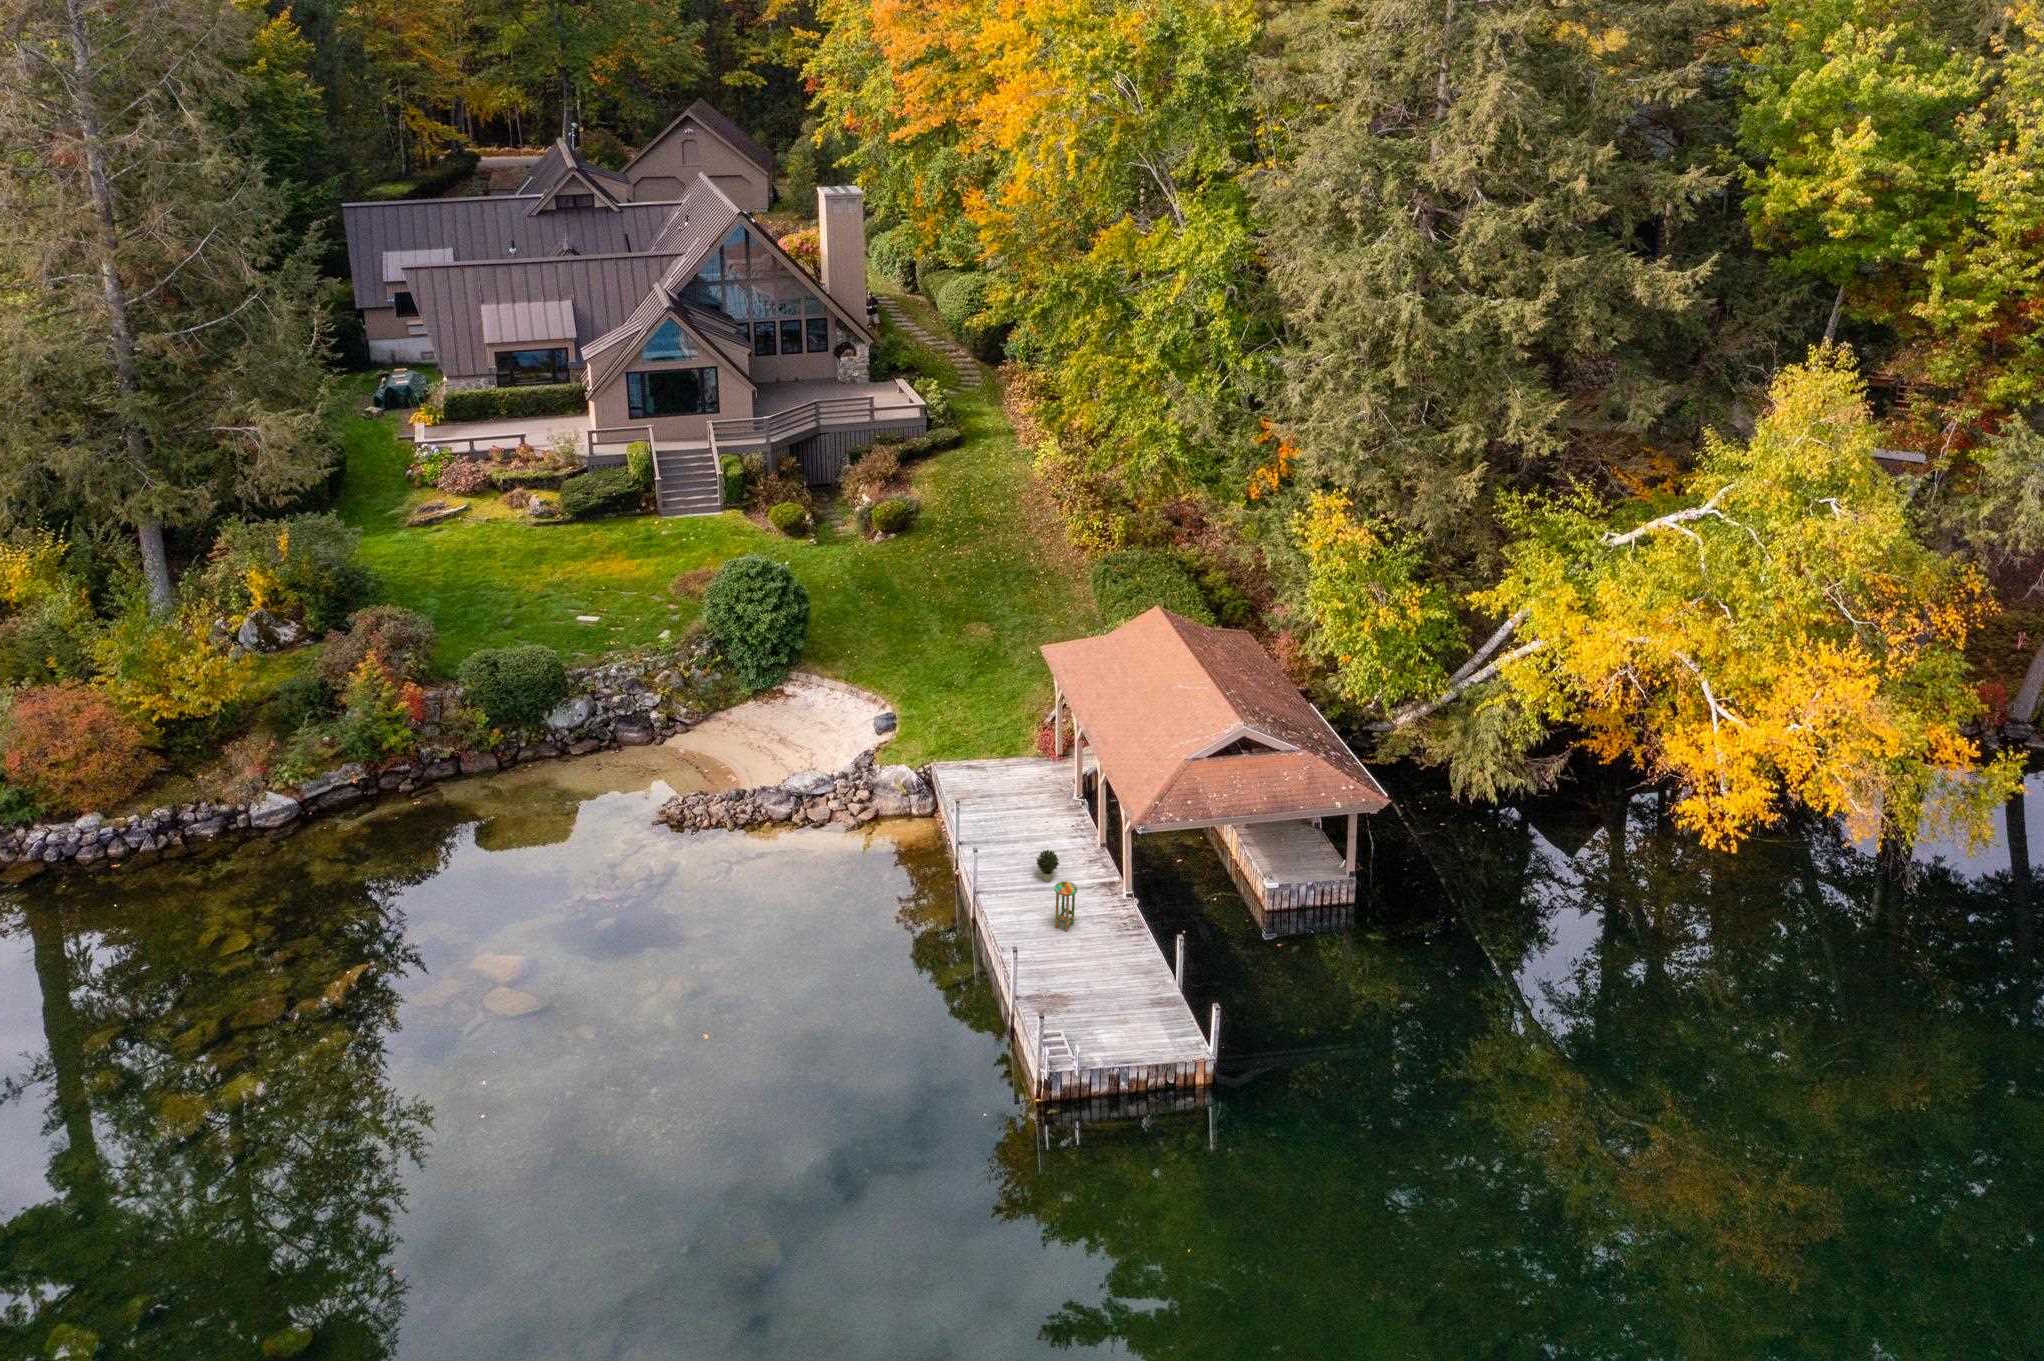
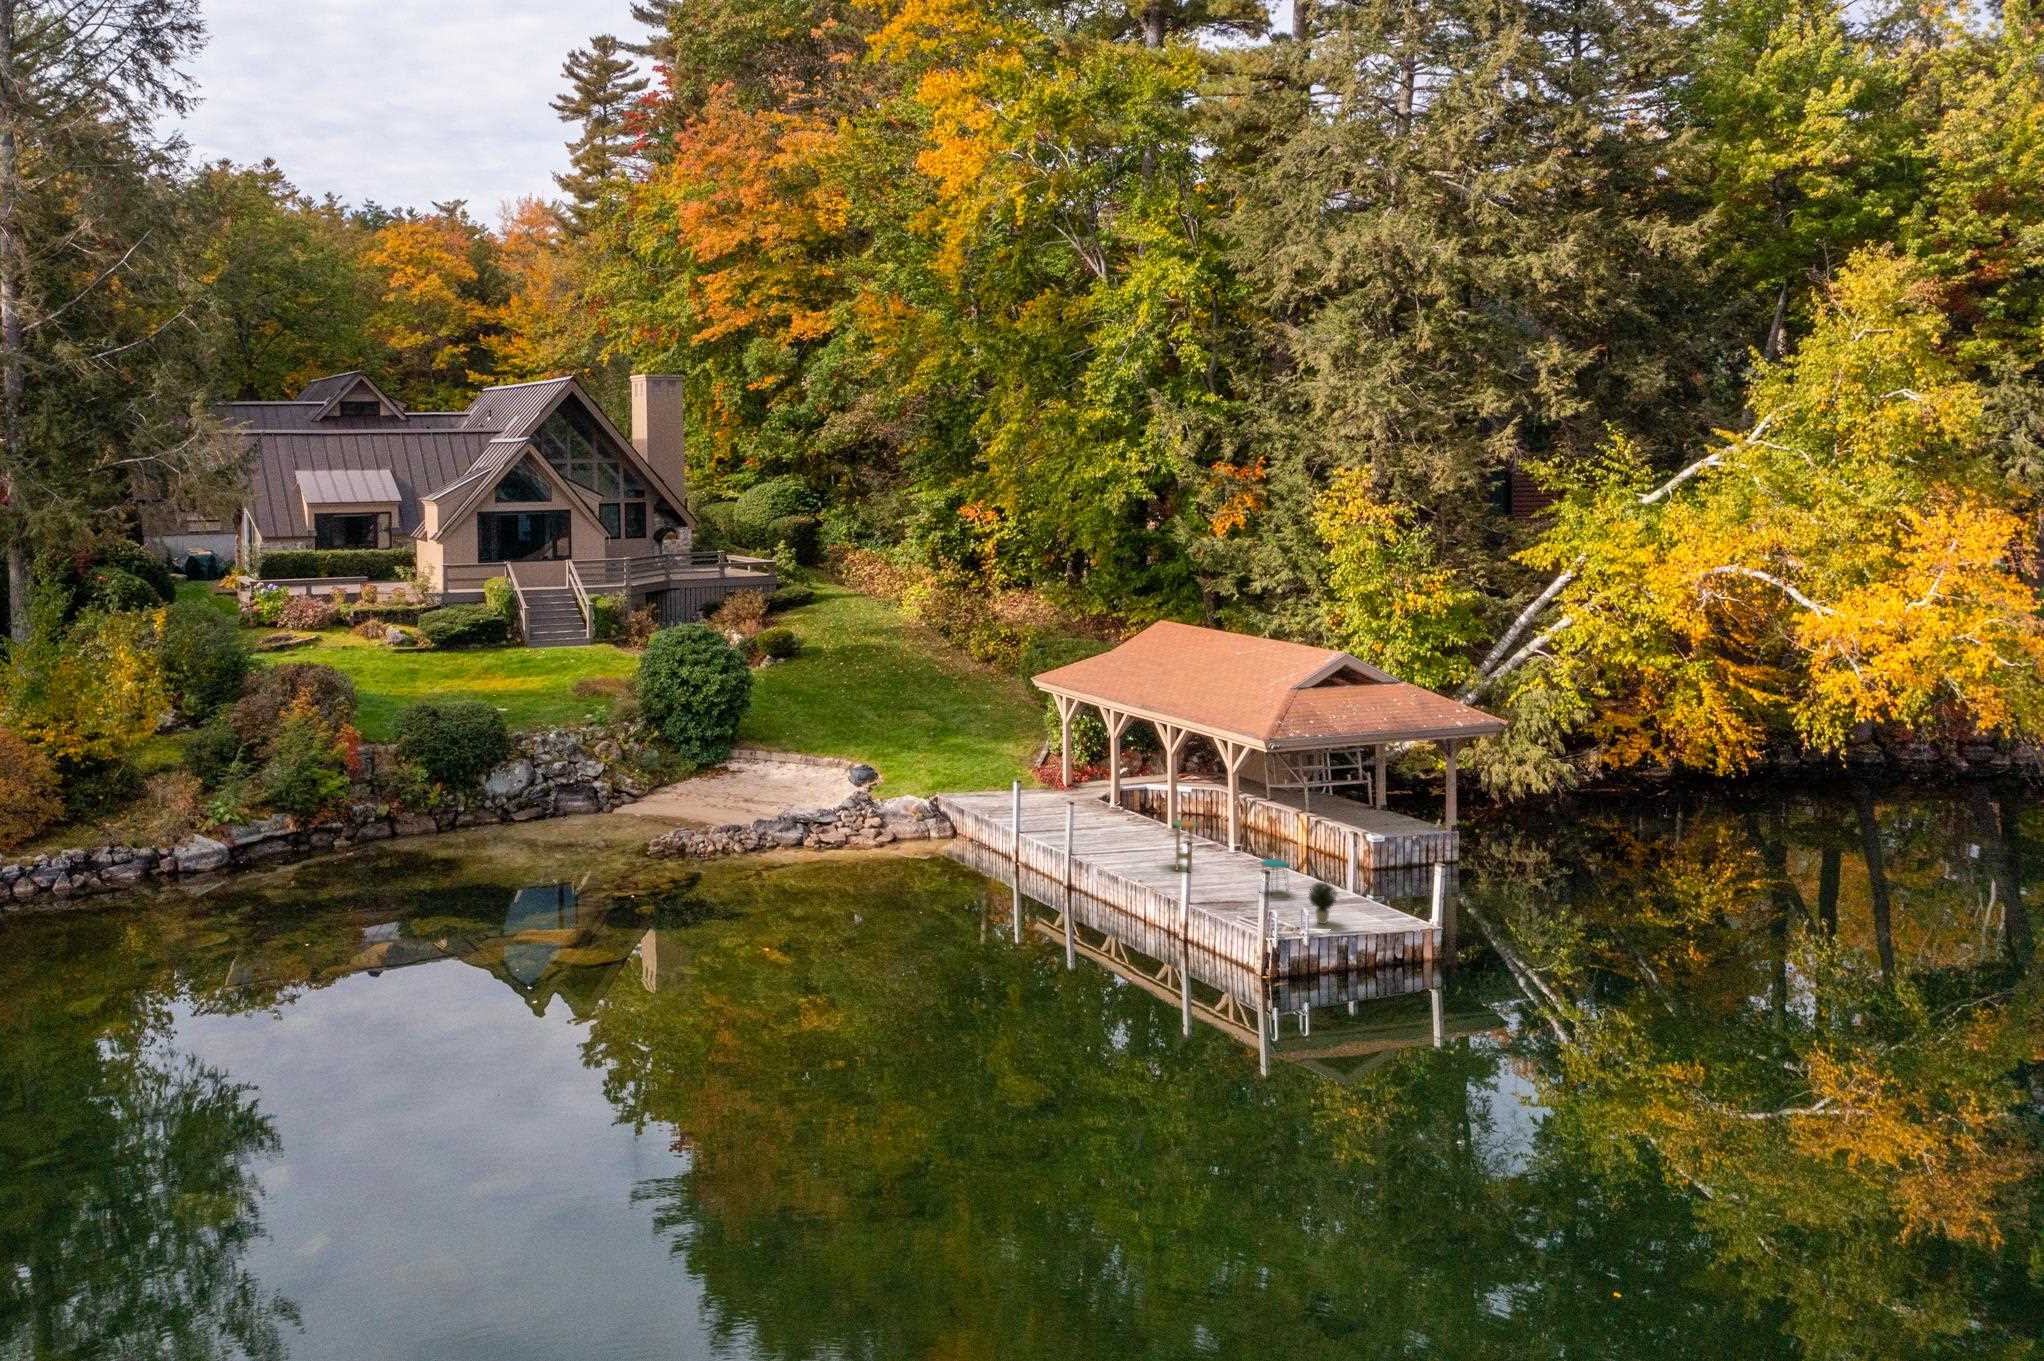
potted plant: present [1037,850,1059,882] -> present [1308,882,1337,924]
stool: none [1102,950,1127,988] -> present [1259,859,1289,892]

